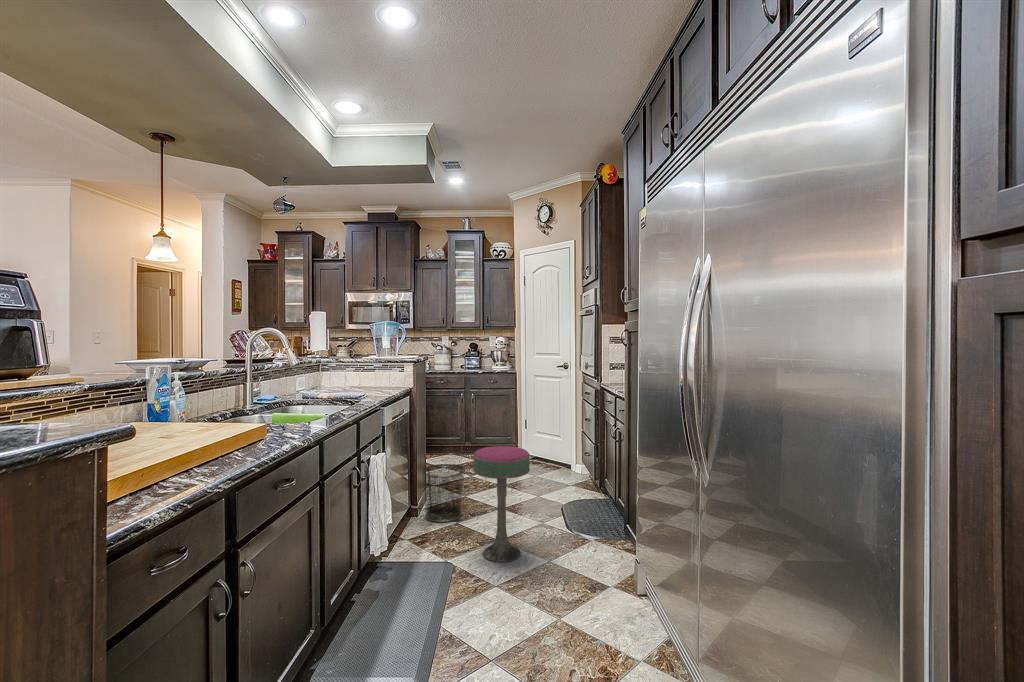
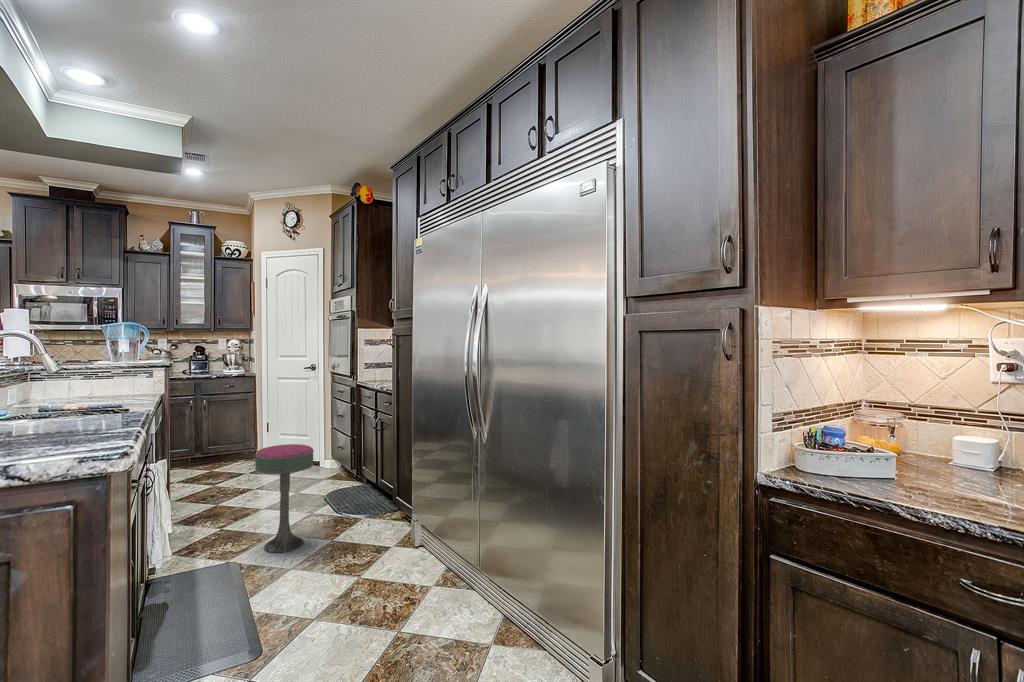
waste bin: present [422,464,466,523] -> none [174,473,228,535]

